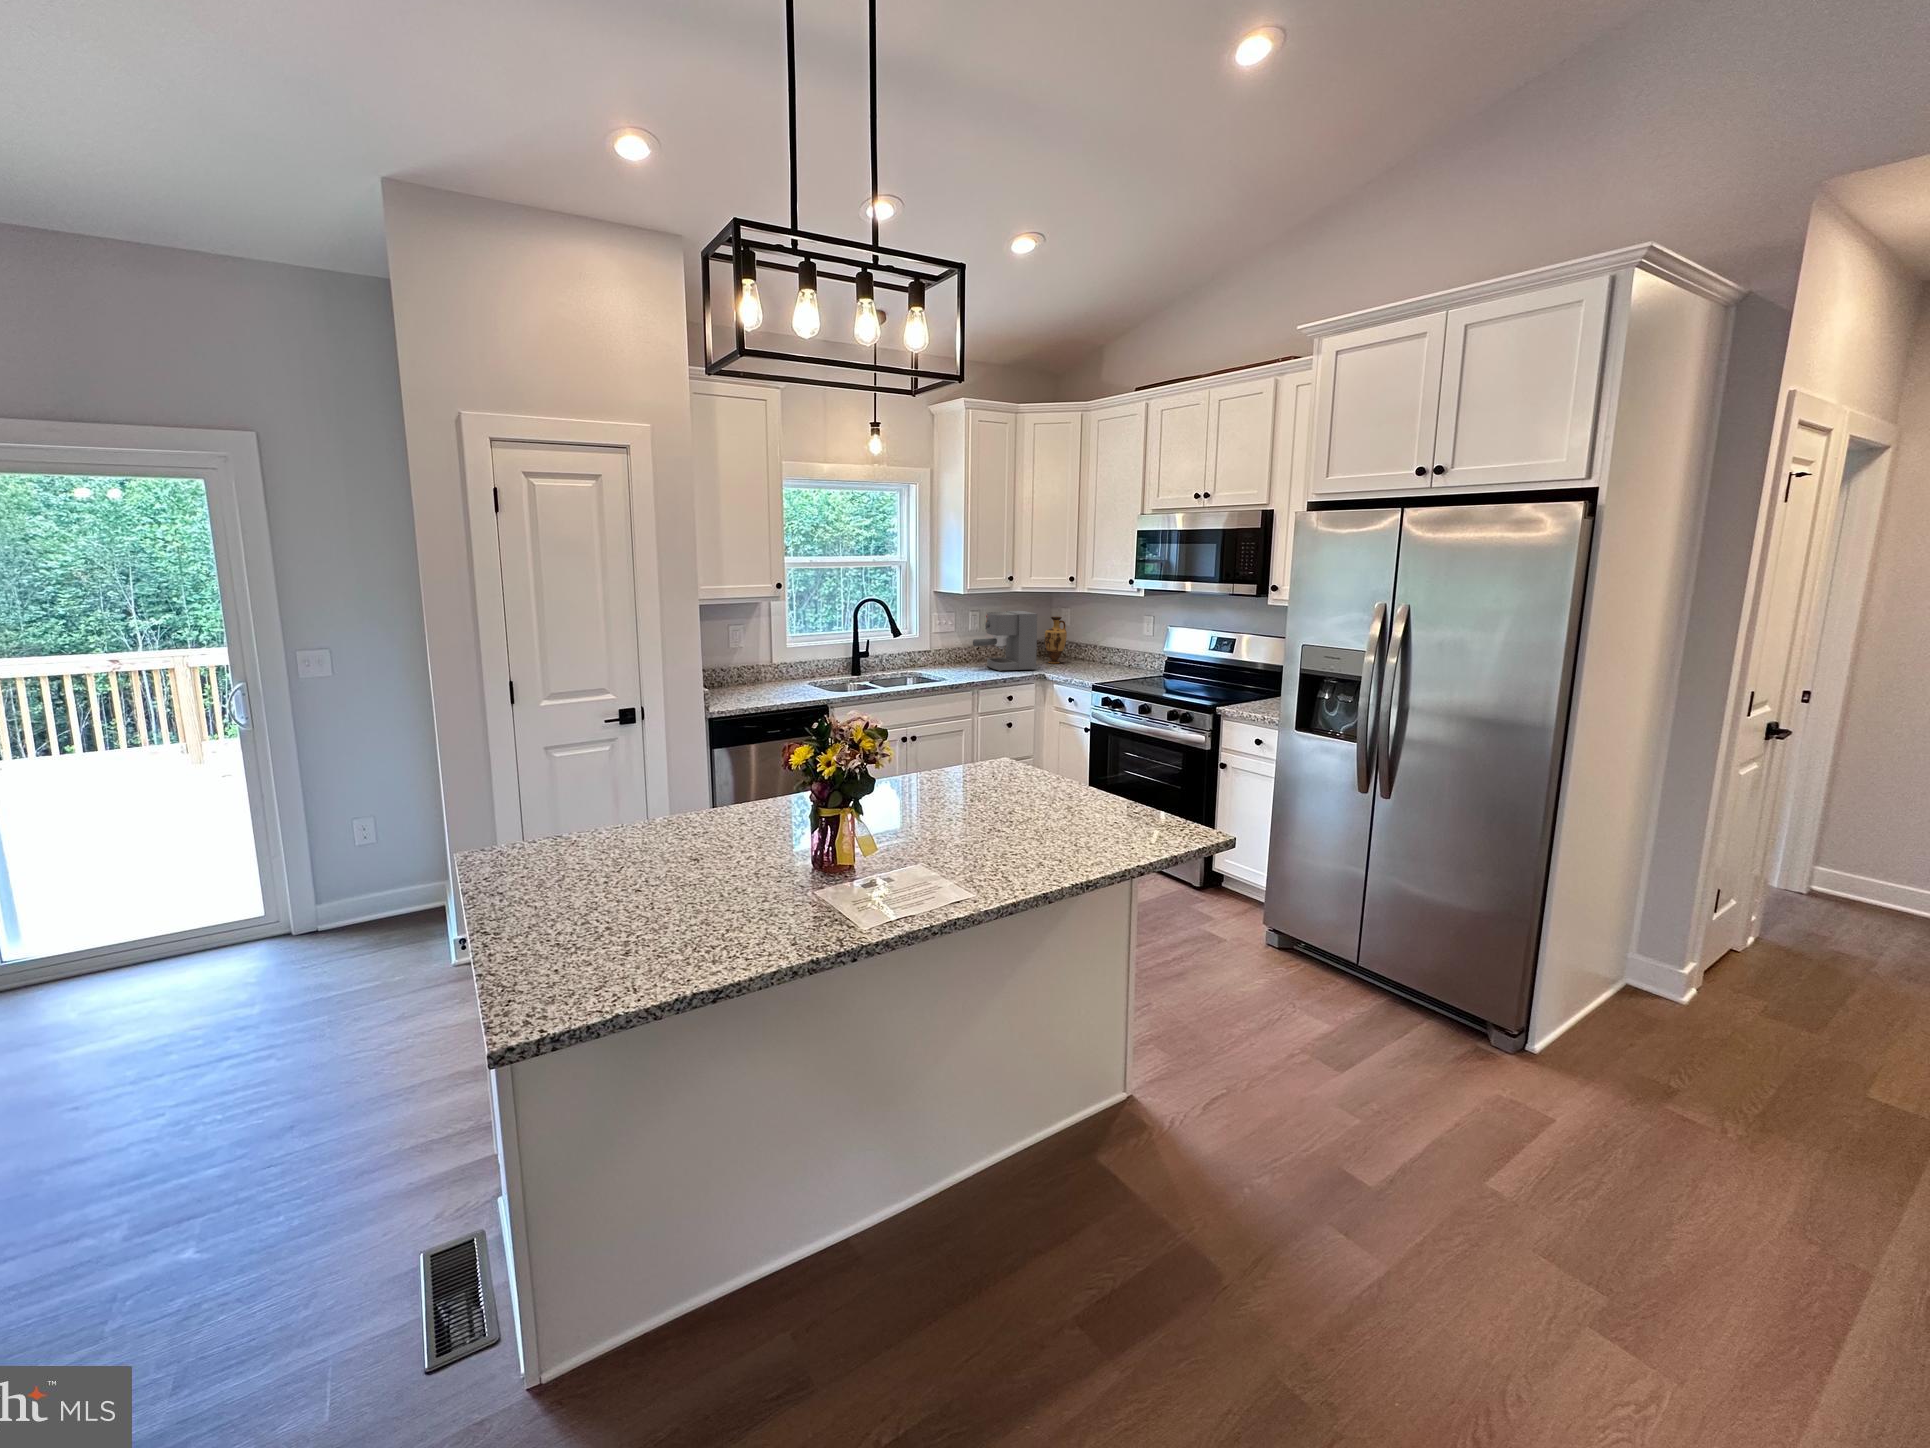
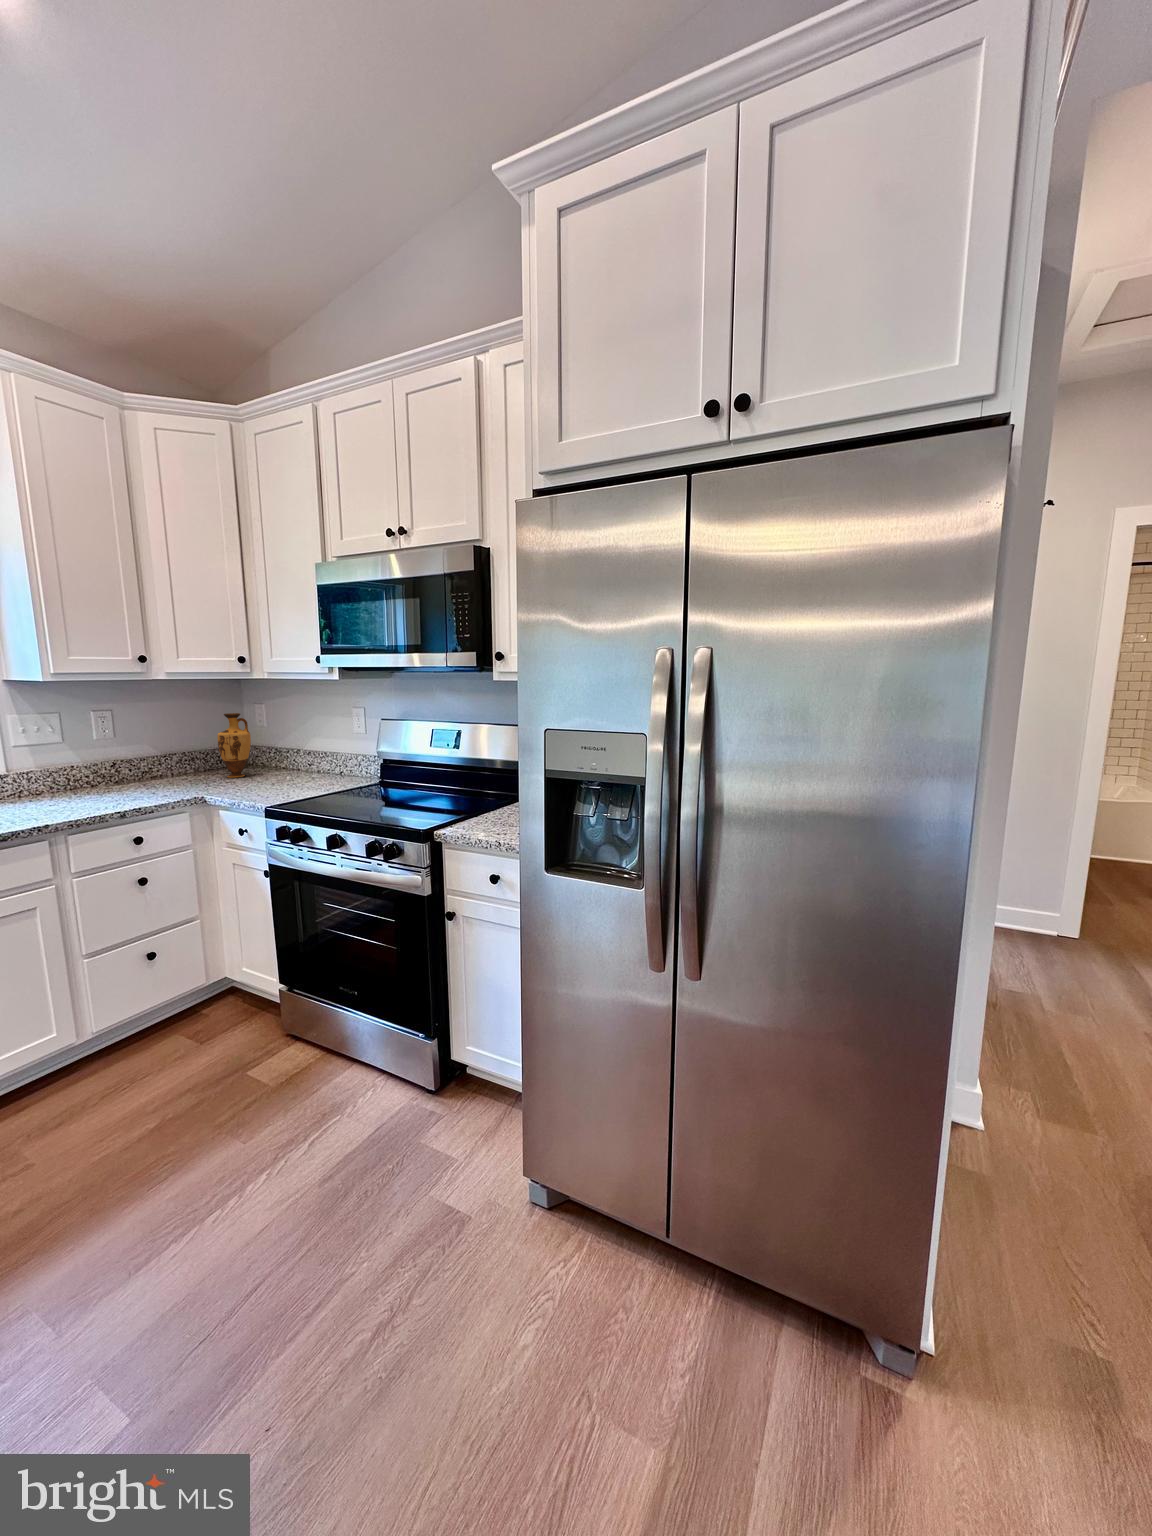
coffee maker: present [973,611,1037,671] -> none [71,706,192,799]

